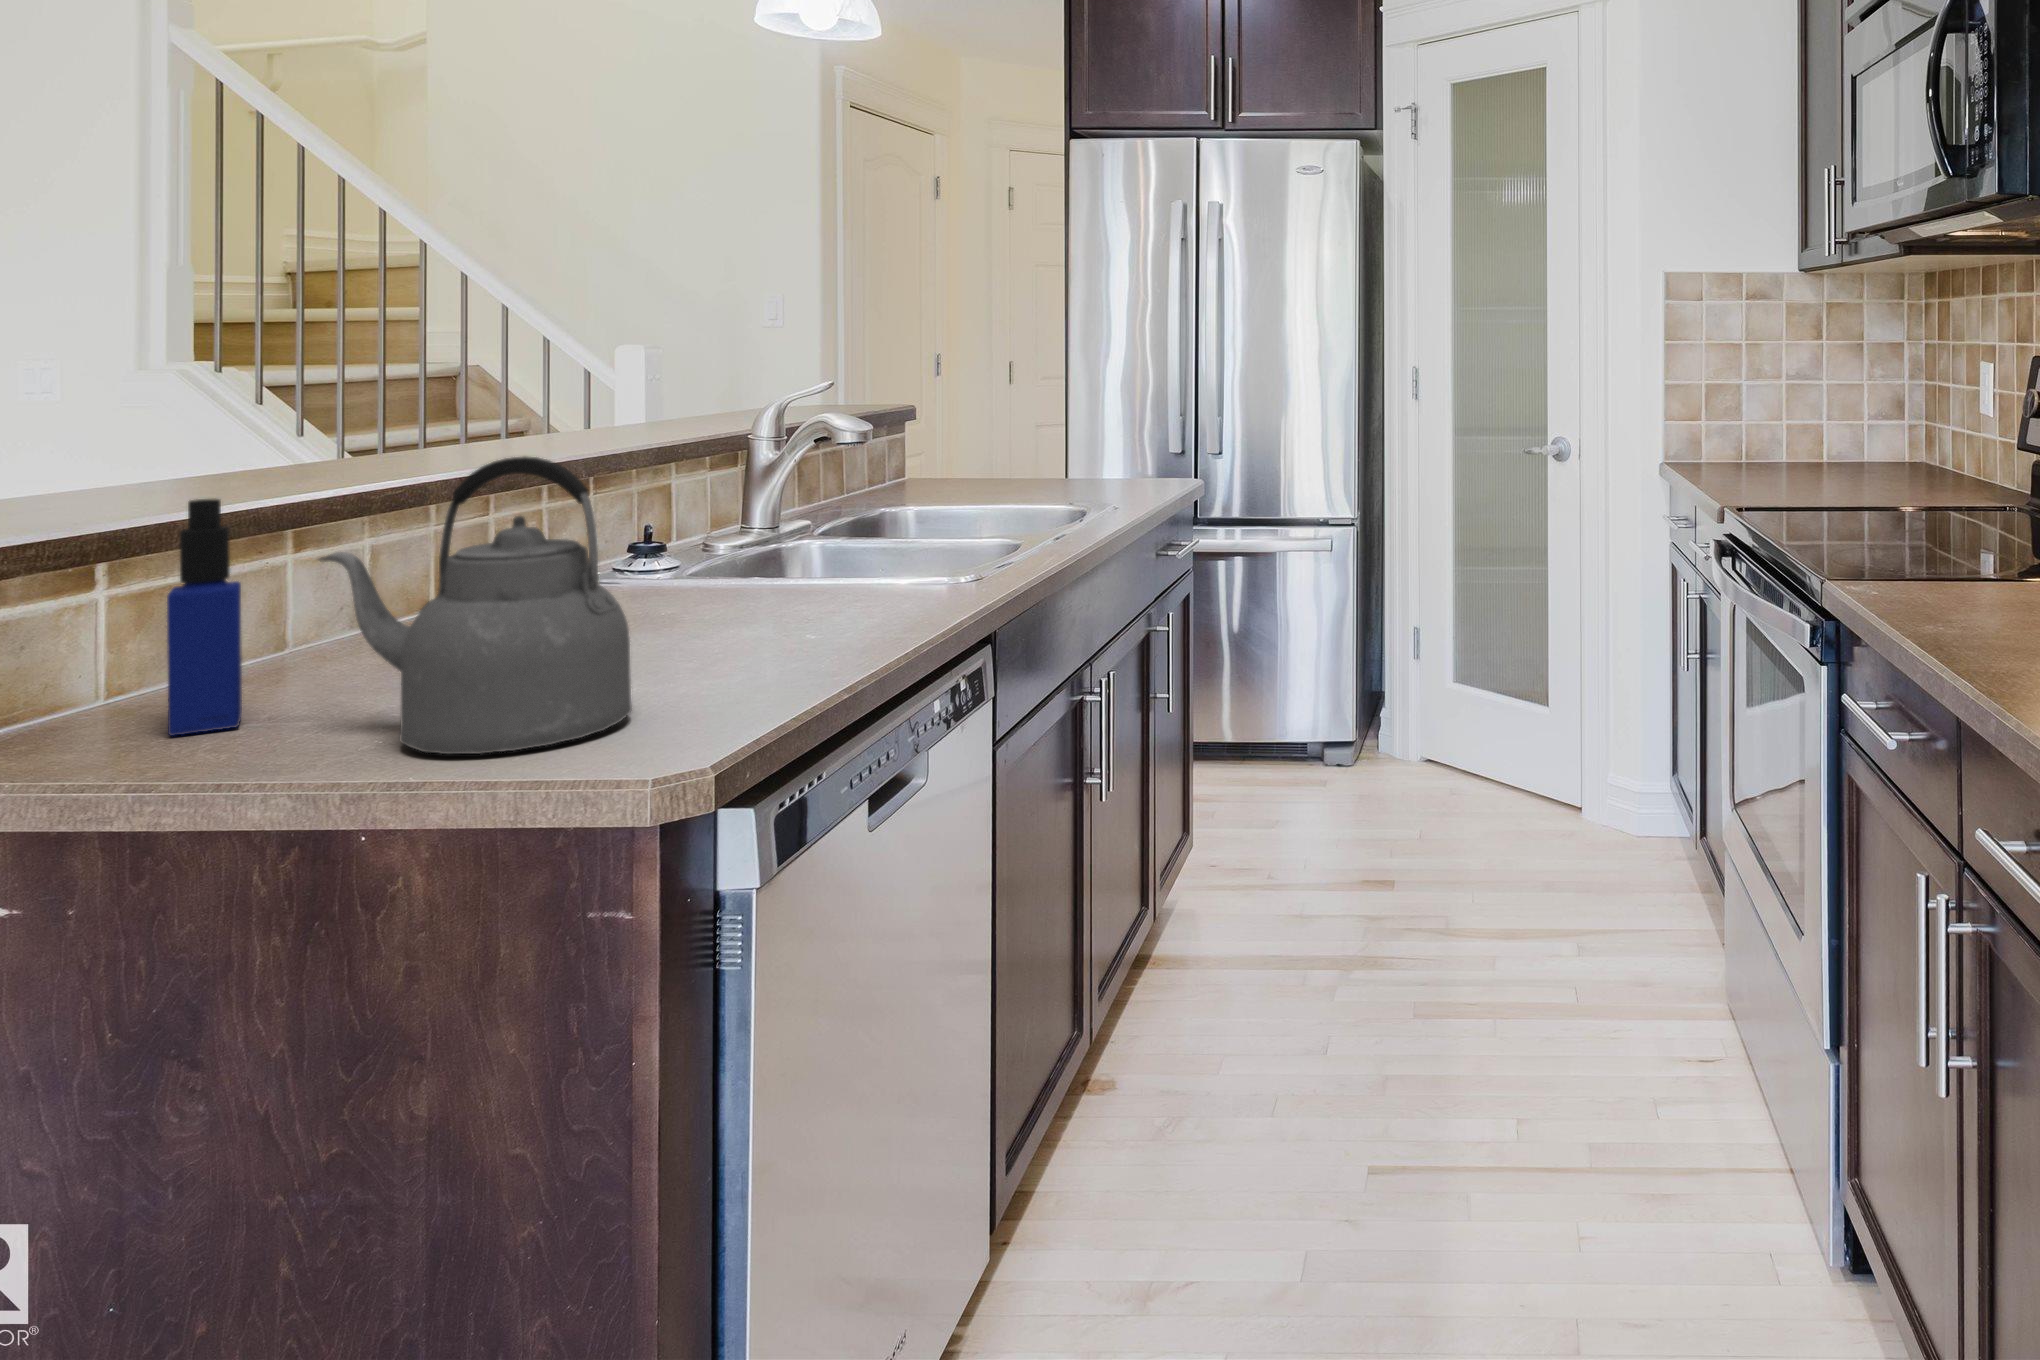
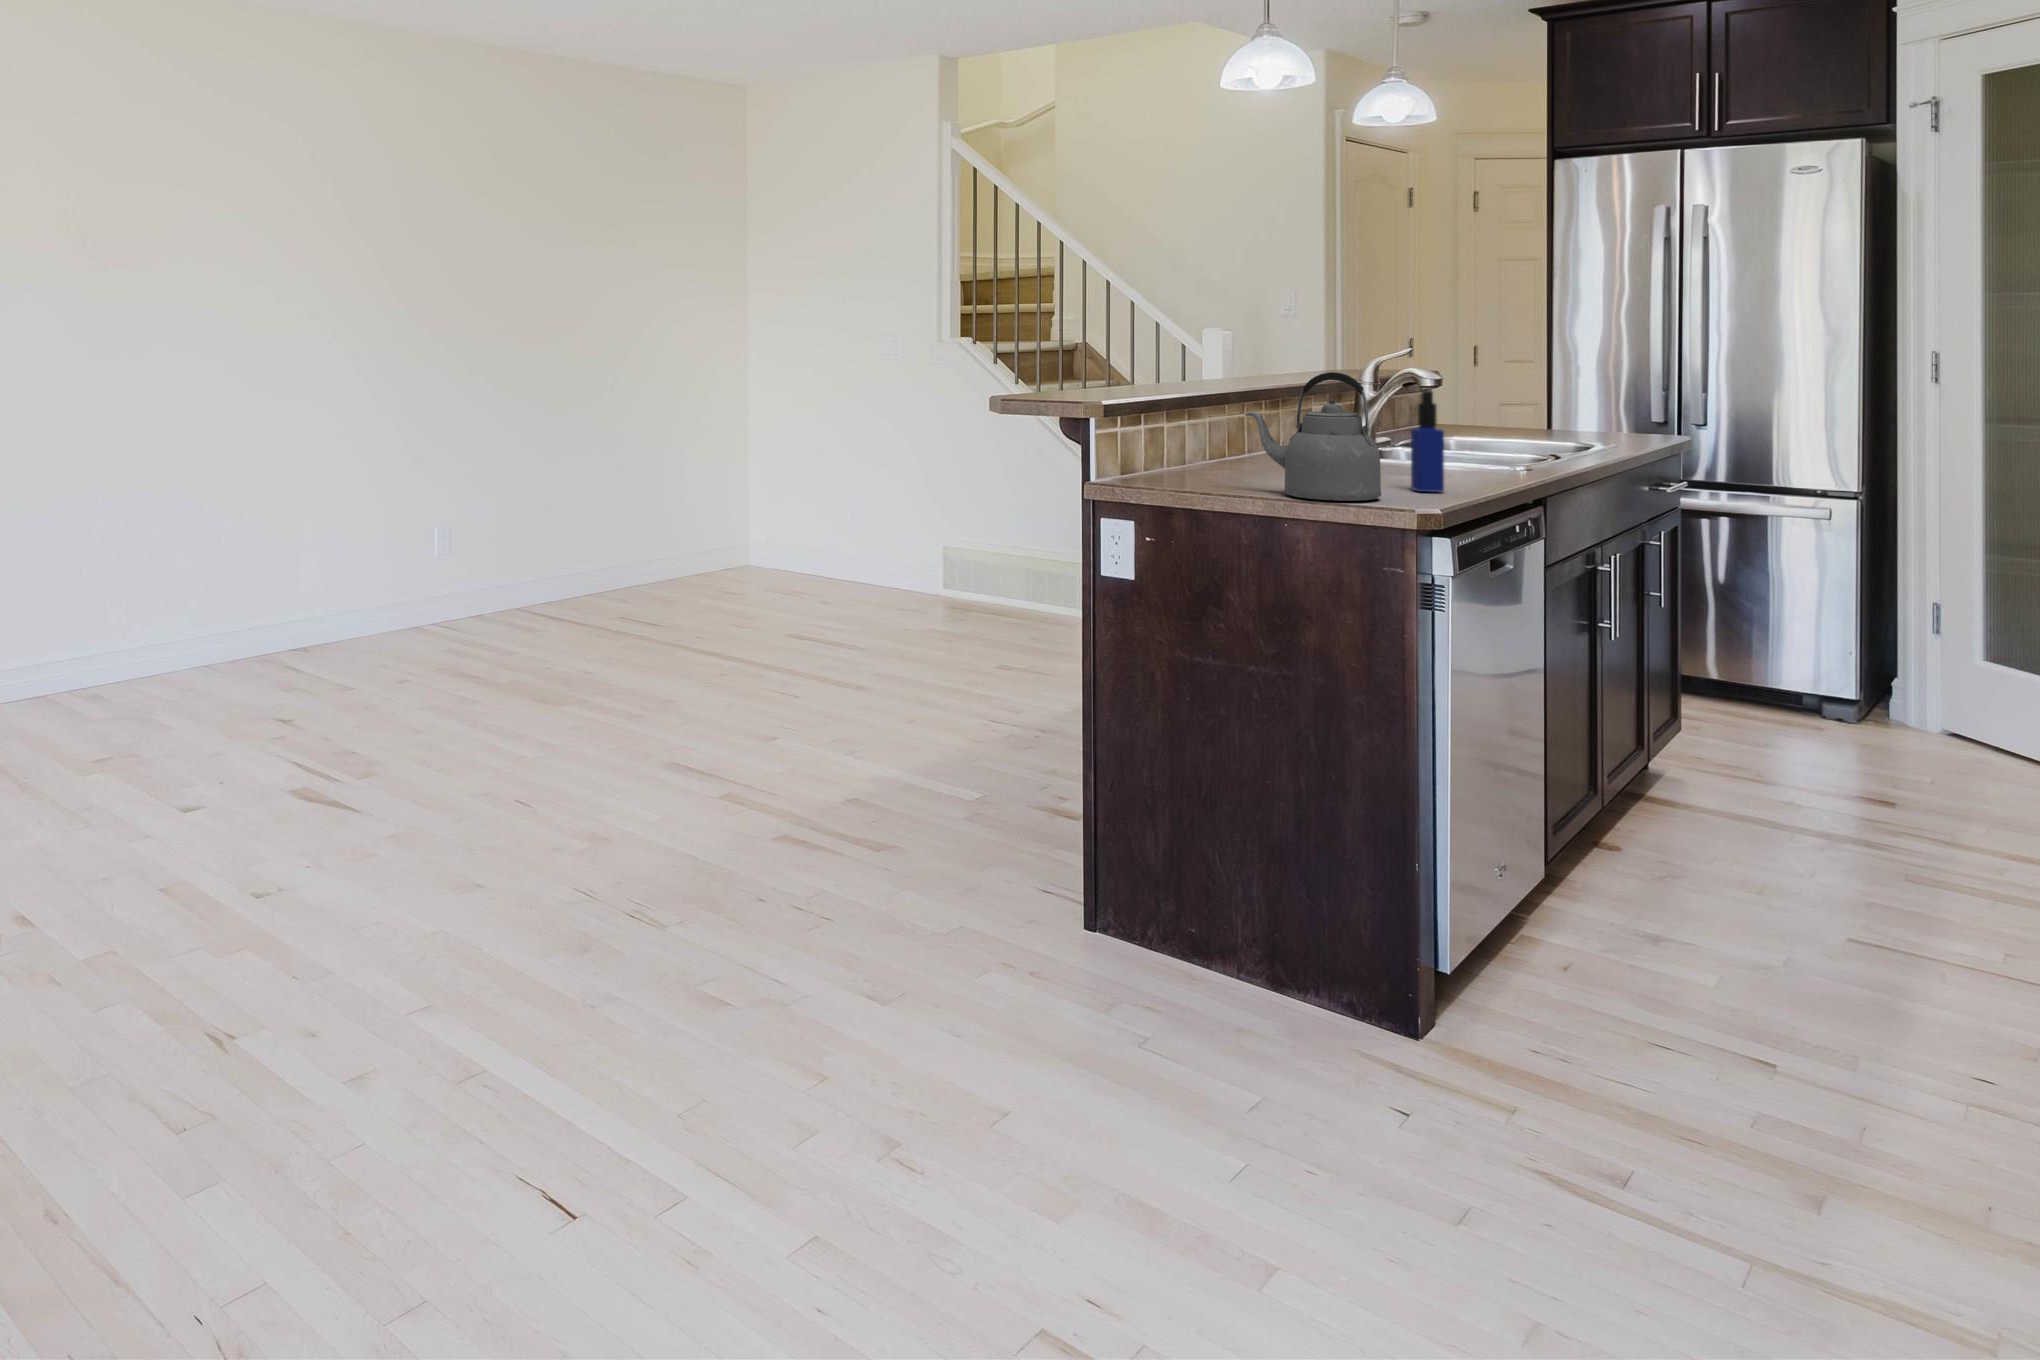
bottle: present [167,499,242,736] -> present [1411,390,1444,492]

